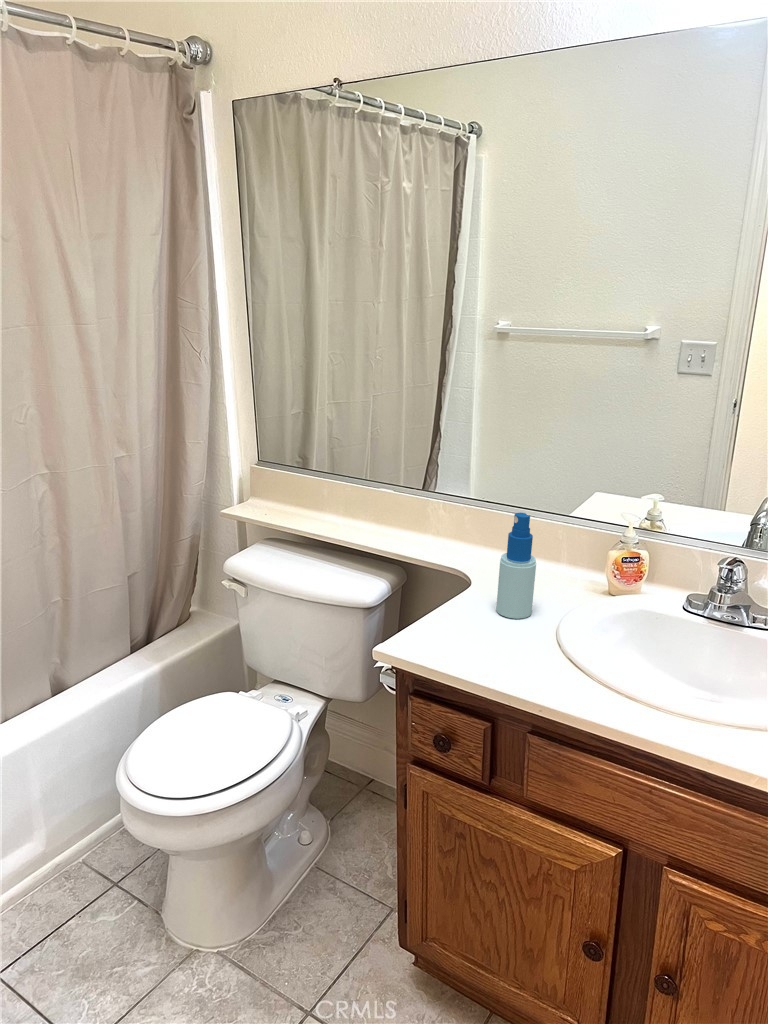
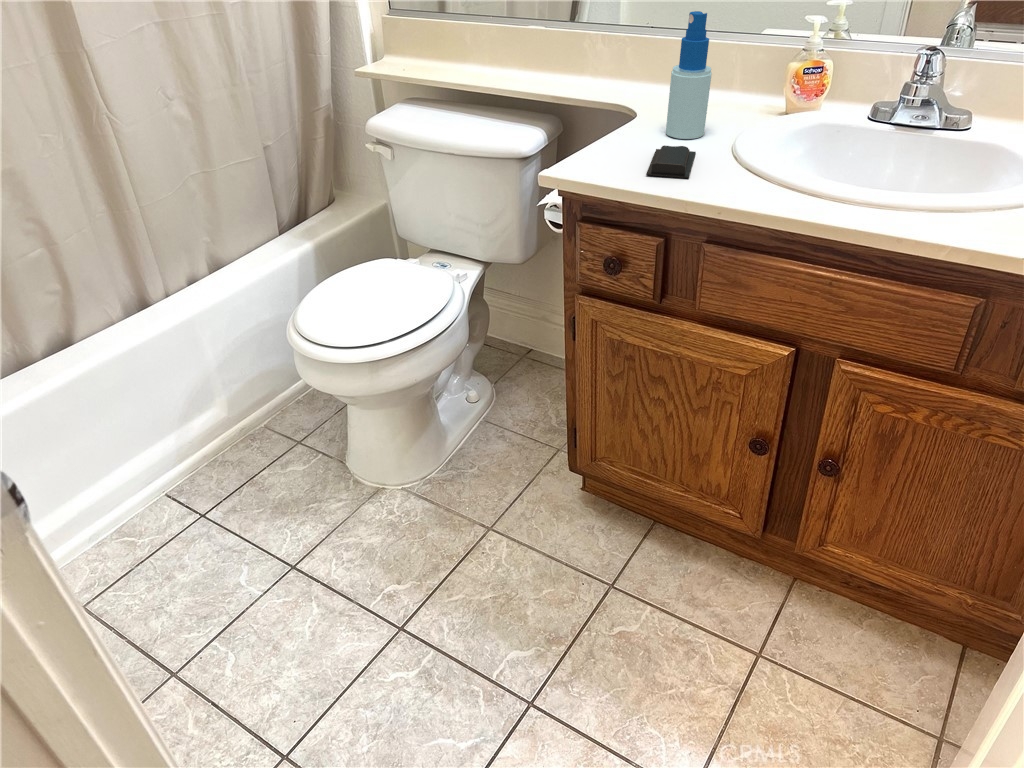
soap bar: none [474,629,522,669] -> present [646,145,696,178]

